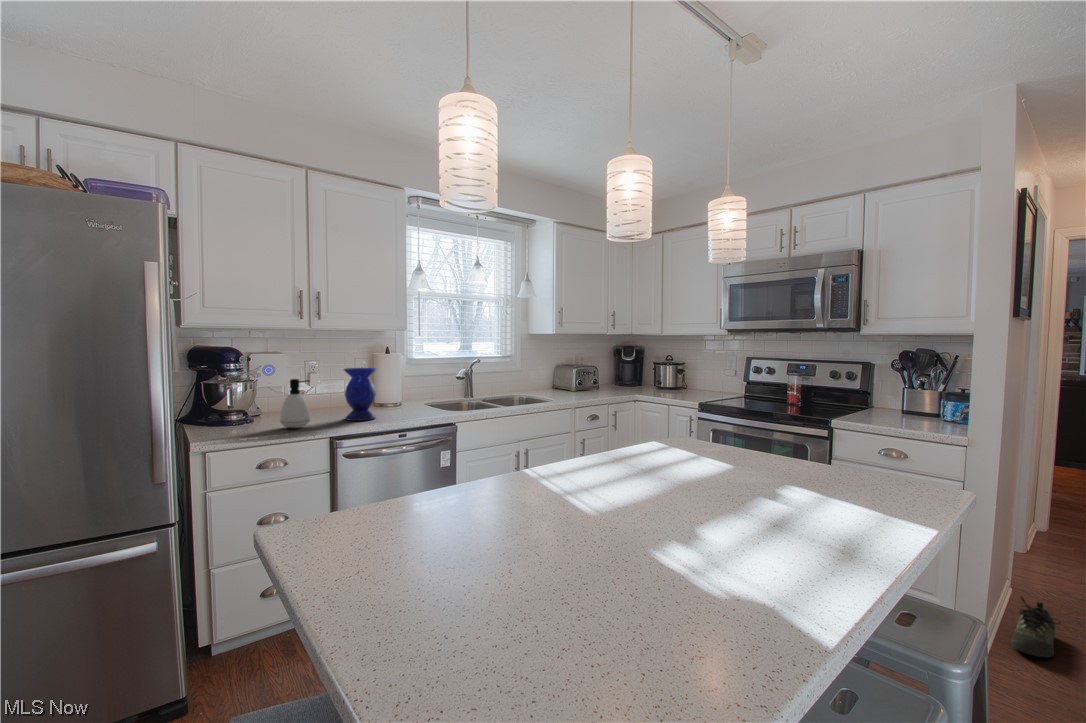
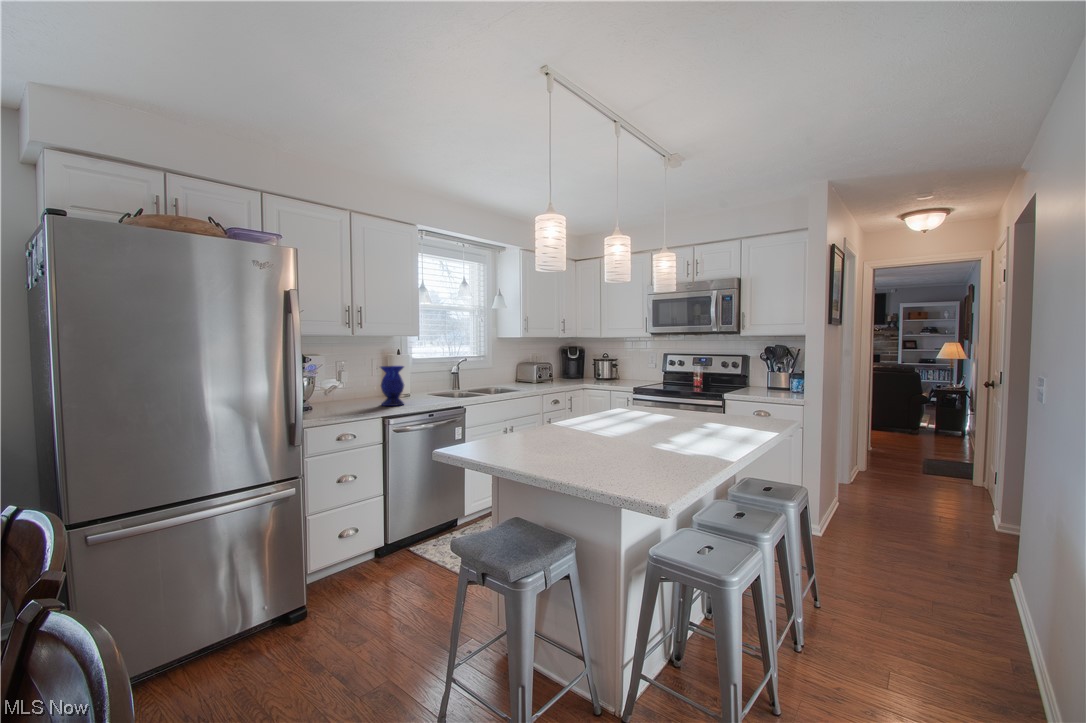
soap dispenser: present [280,379,310,428] -> none [341,374,363,411]
shoe: present [1011,596,1061,658] -> none [831,499,857,533]

